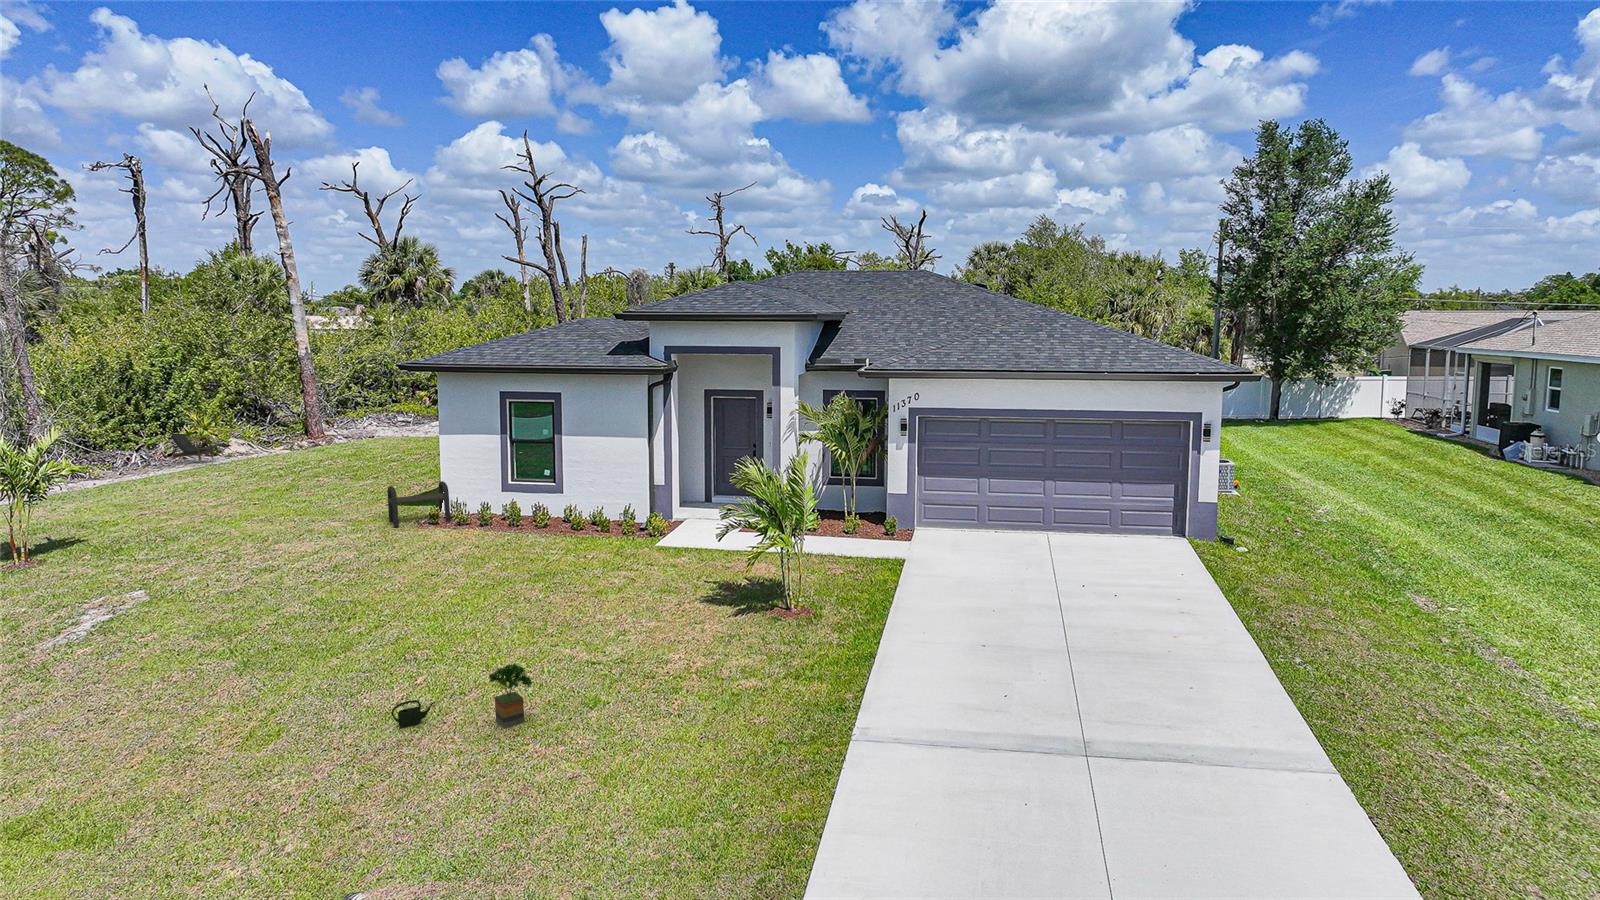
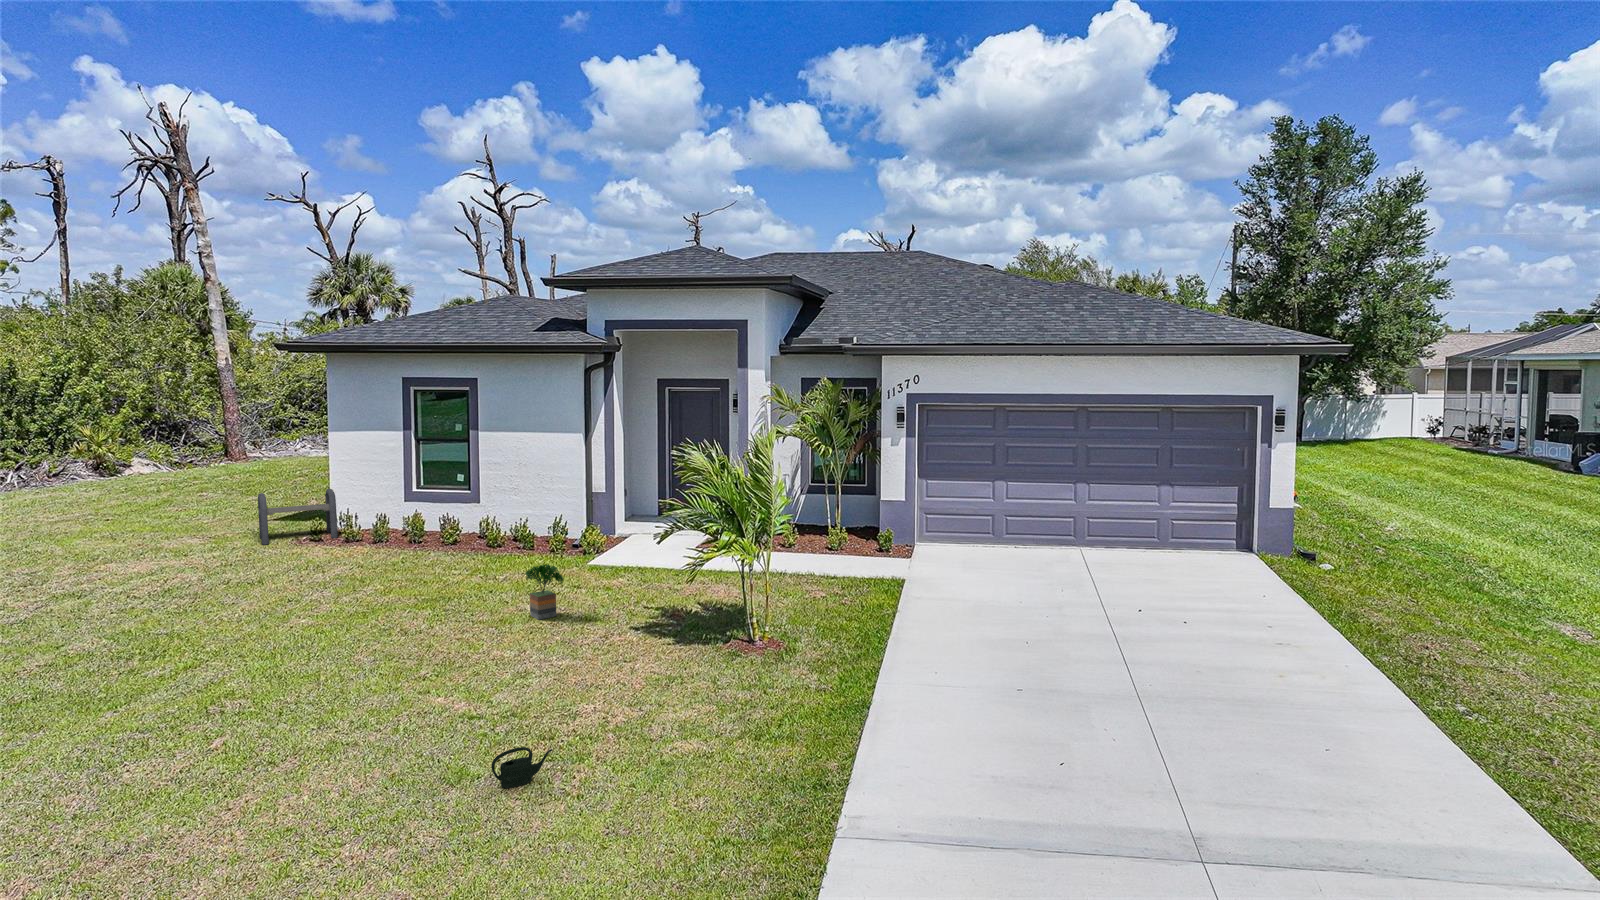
lounge chair: present [171,434,216,464] -> none [32,440,93,481]
potted tree: present [489,664,532,728] -> present [526,565,564,620]
watering can: present [392,700,435,727] -> present [491,747,553,788]

